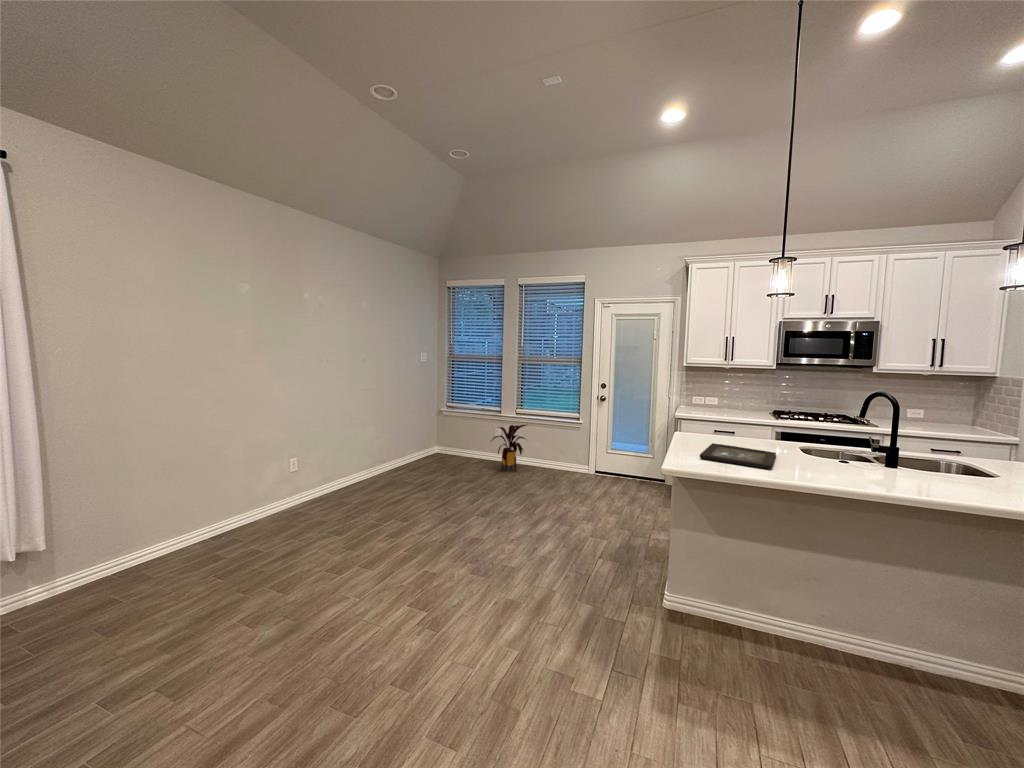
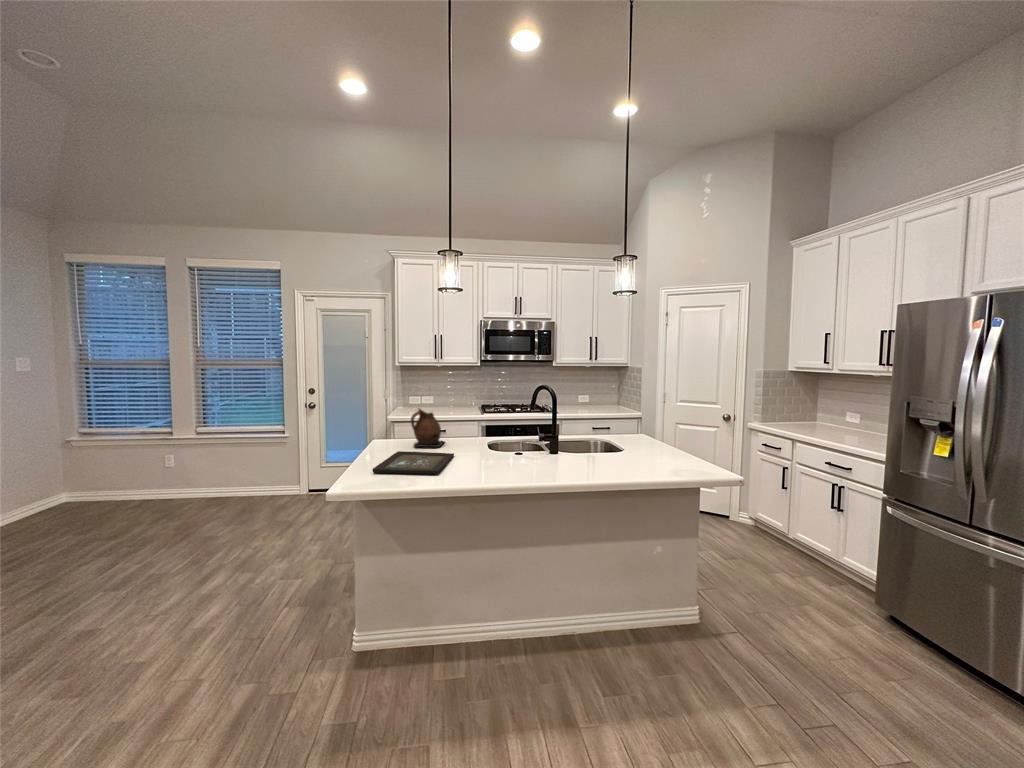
ceramic pitcher: none [722,405,755,445] -> present [411,408,444,447]
house plant: present [491,425,527,472] -> none [147,448,220,515]

